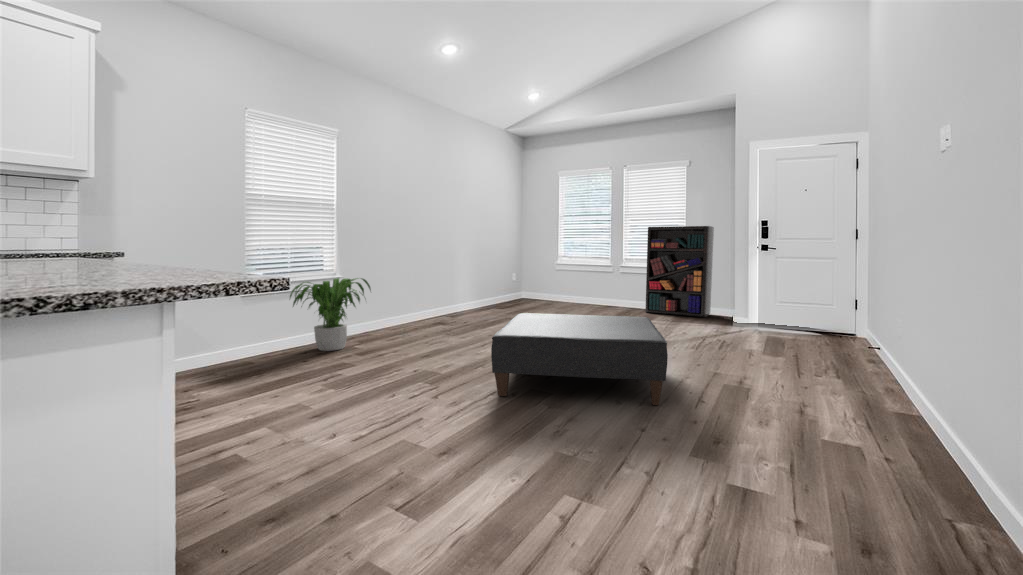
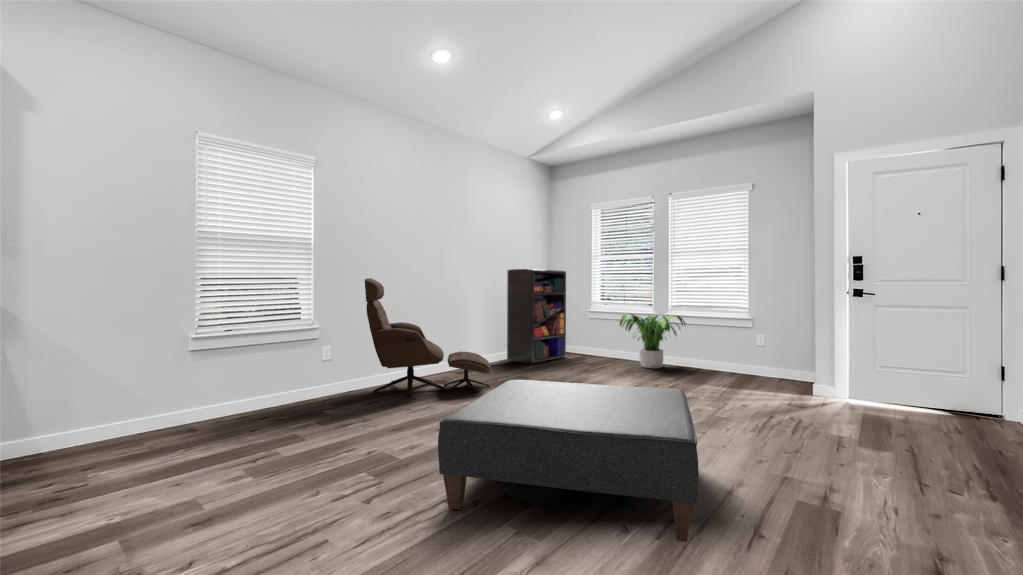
bookshelf: present [645,226,714,317] -> present [507,269,566,364]
lounge chair: none [380,235,485,333] -> present [365,278,490,397]
potted plant: present [290,278,371,351] -> present [620,314,686,368]

